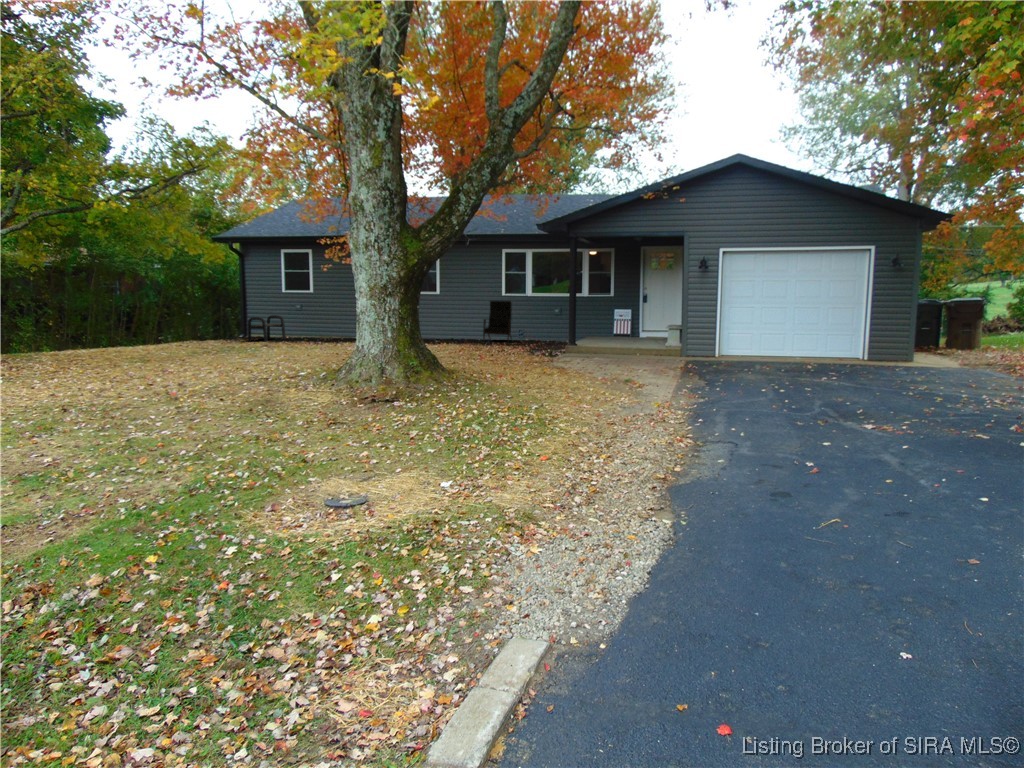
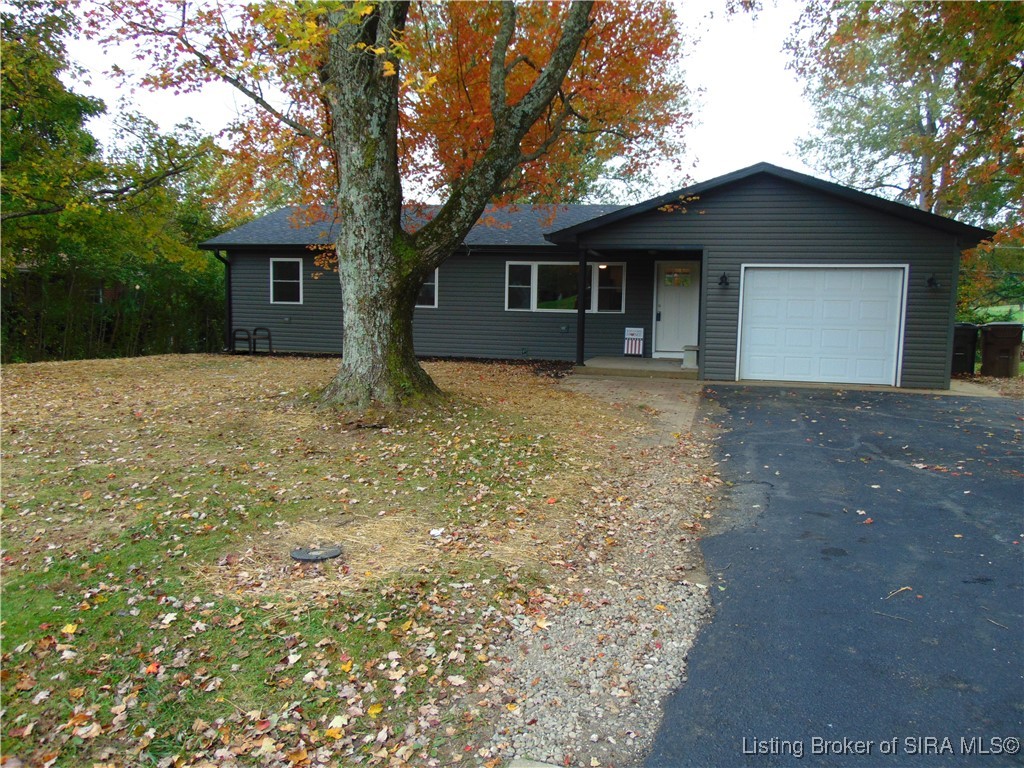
lounge chair: present [483,301,512,342] -> none [483,316,516,361]

